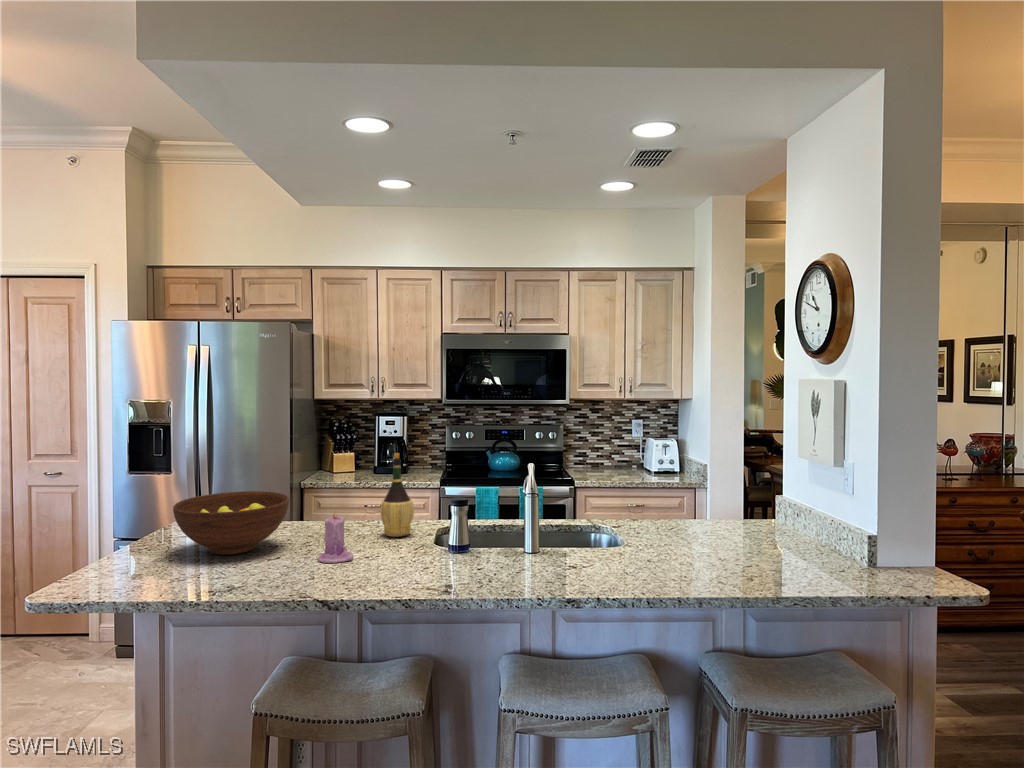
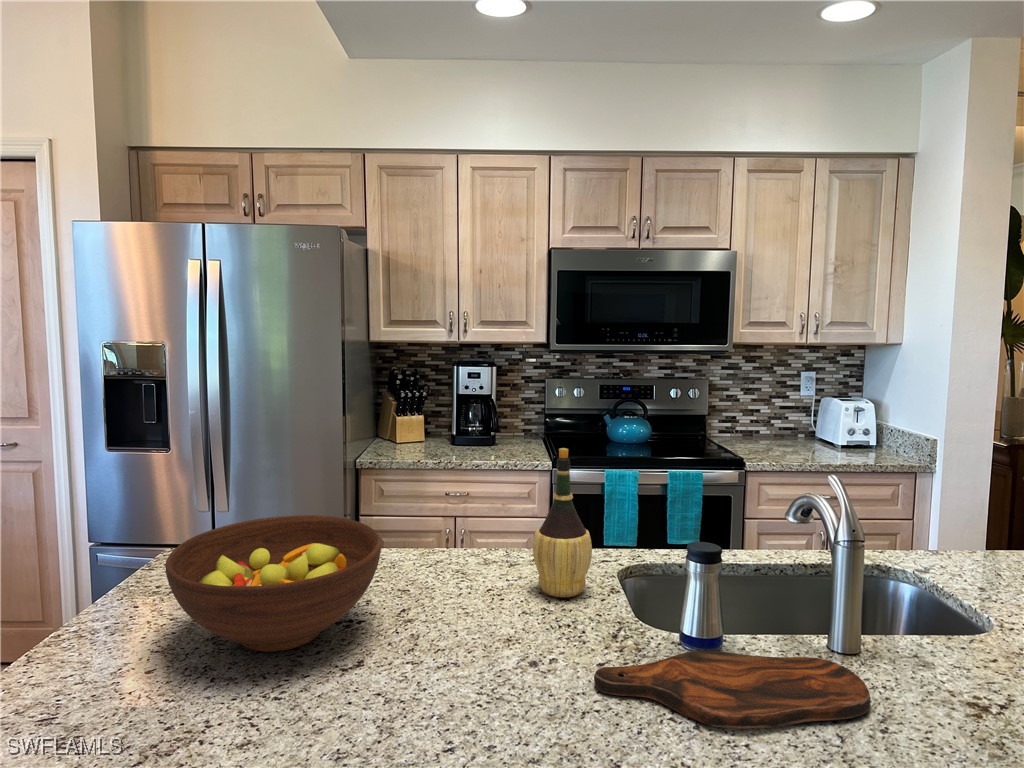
candle: present [318,513,353,563] -> none [450,578,519,685]
cutting board: none [388,548,518,572] -> present [594,651,871,729]

